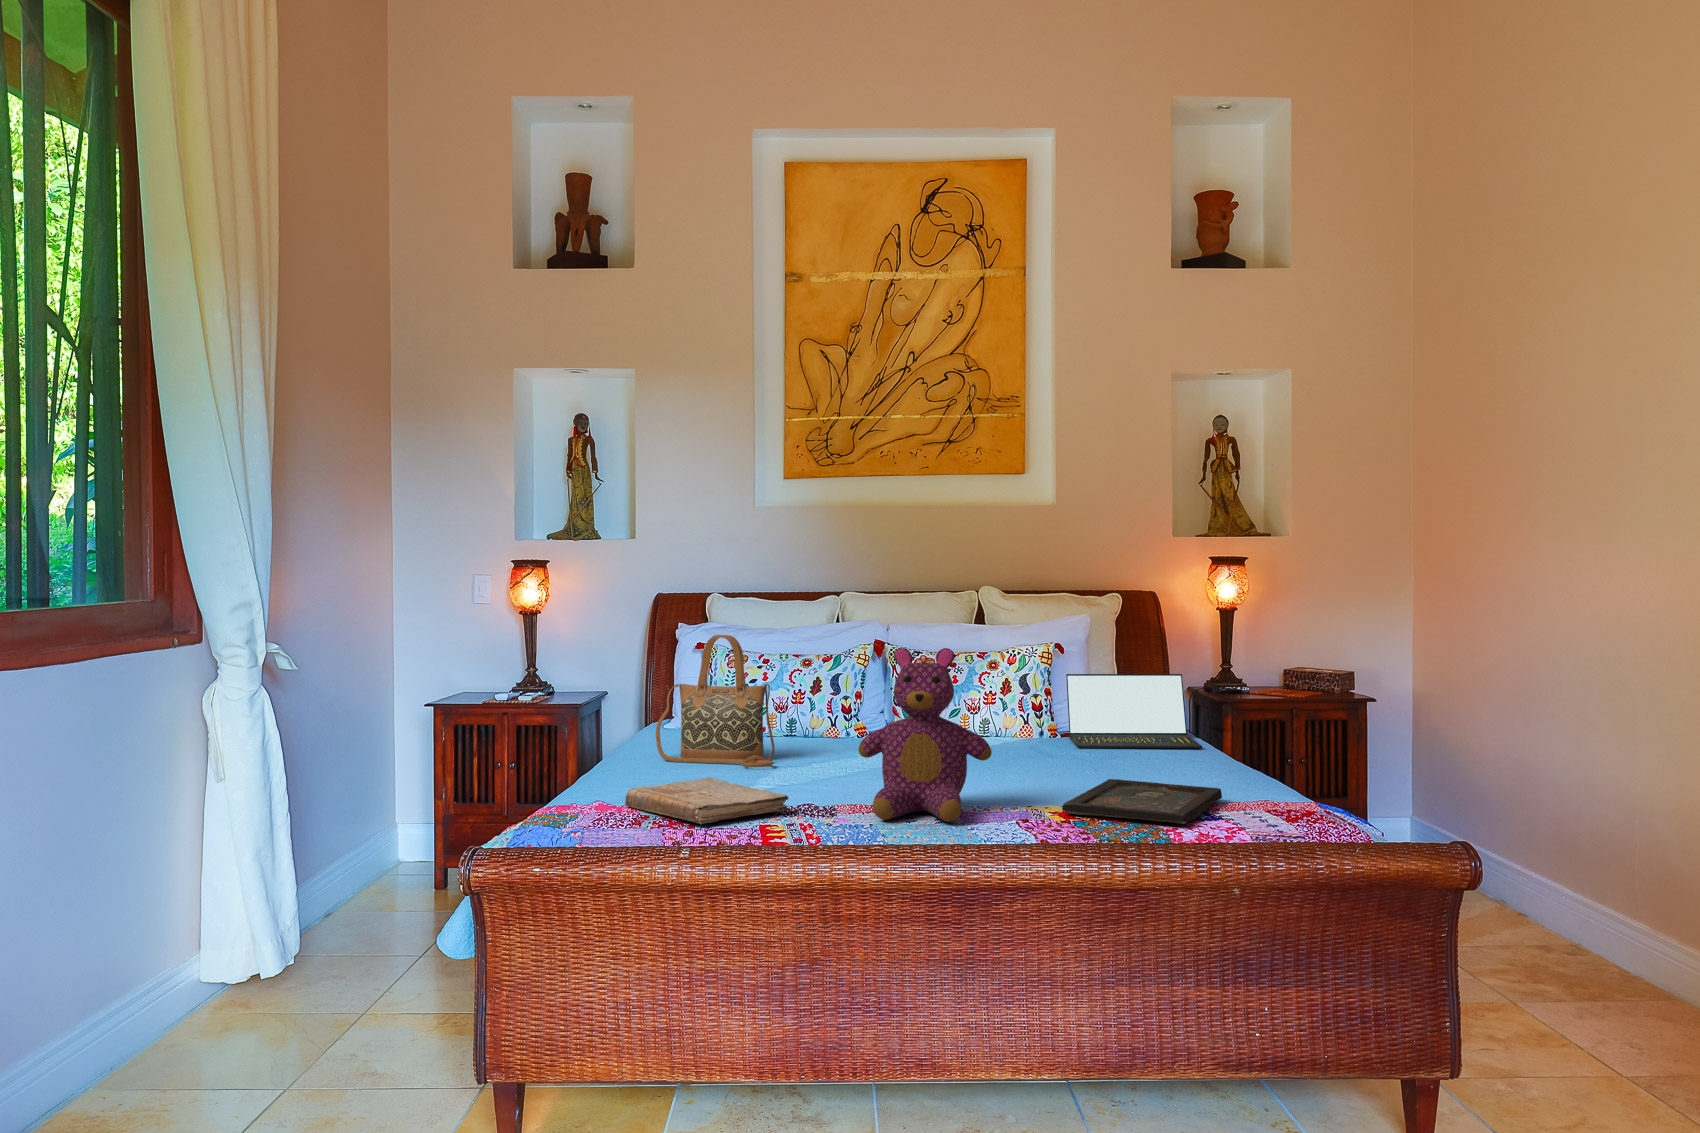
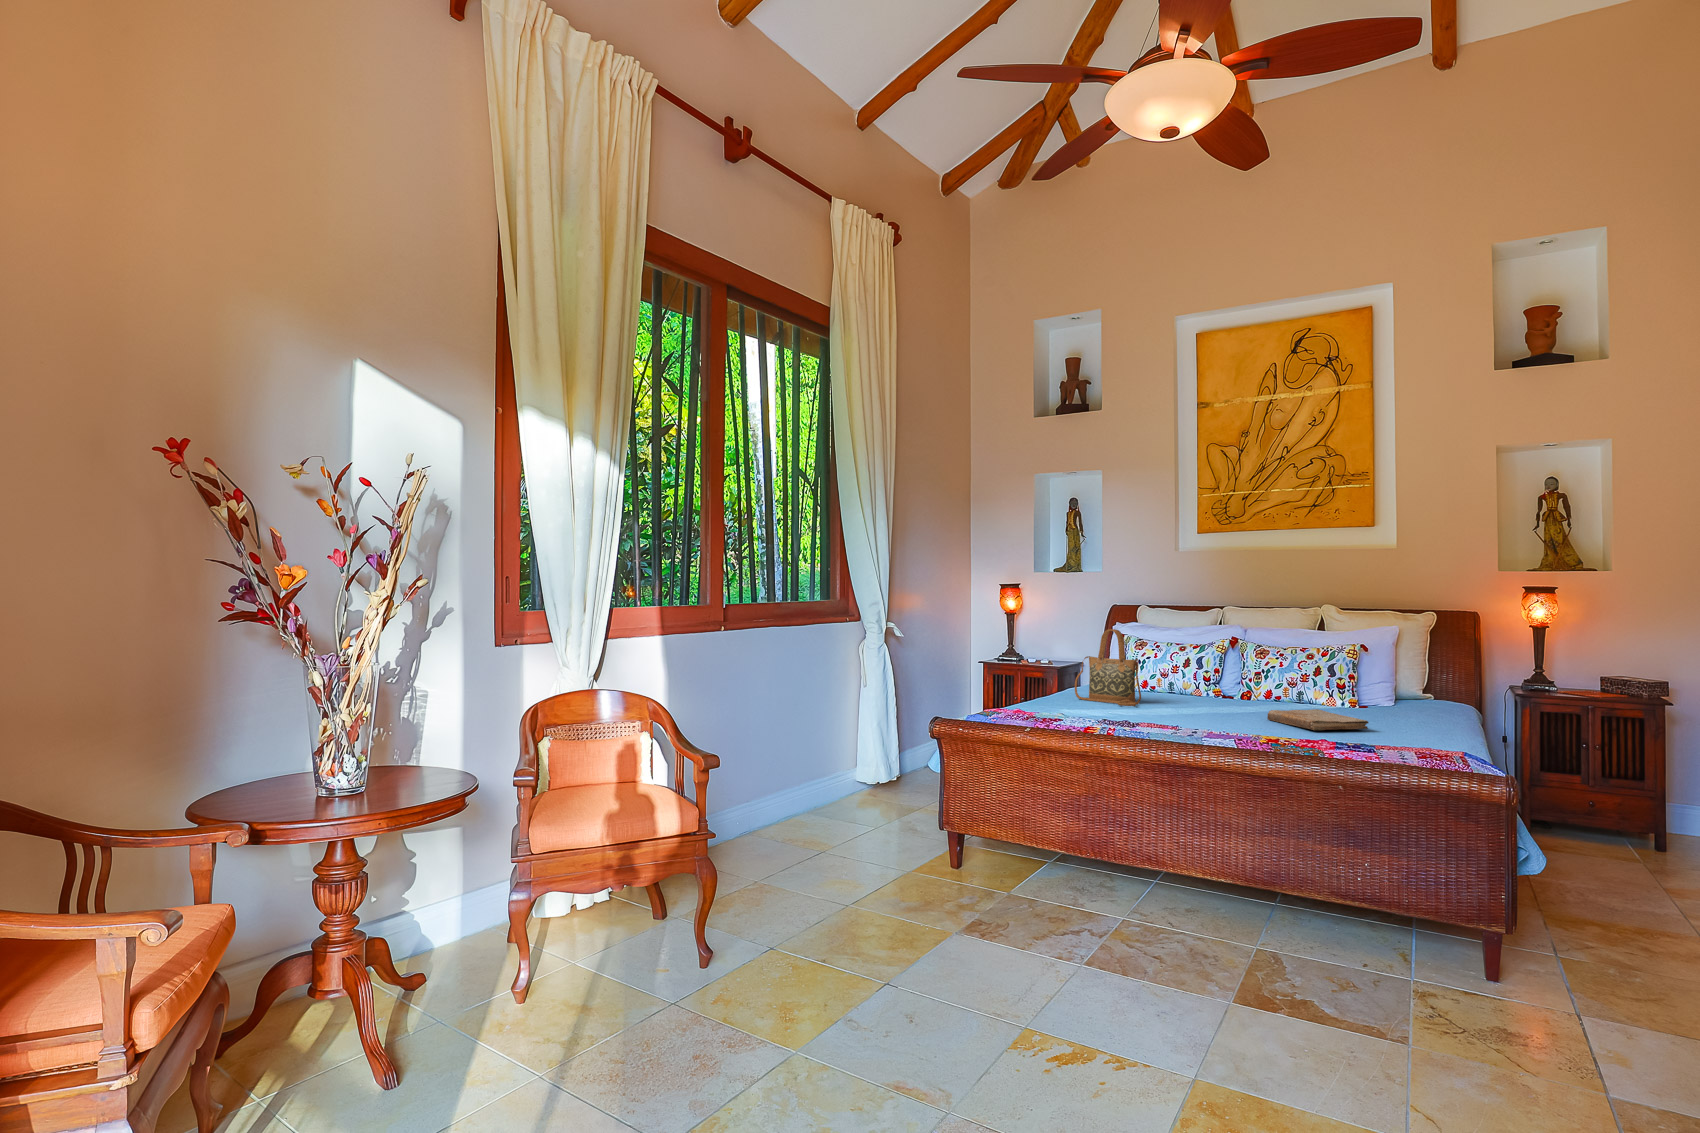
teddy bear: present [858,648,992,822] -> none [1154,639,1235,740]
laptop: present [1066,674,1202,749] -> none [1359,665,1460,722]
book: present [625,777,788,824] -> present [1267,709,1369,730]
tray: present [1062,779,1222,824] -> none [1277,729,1407,755]

